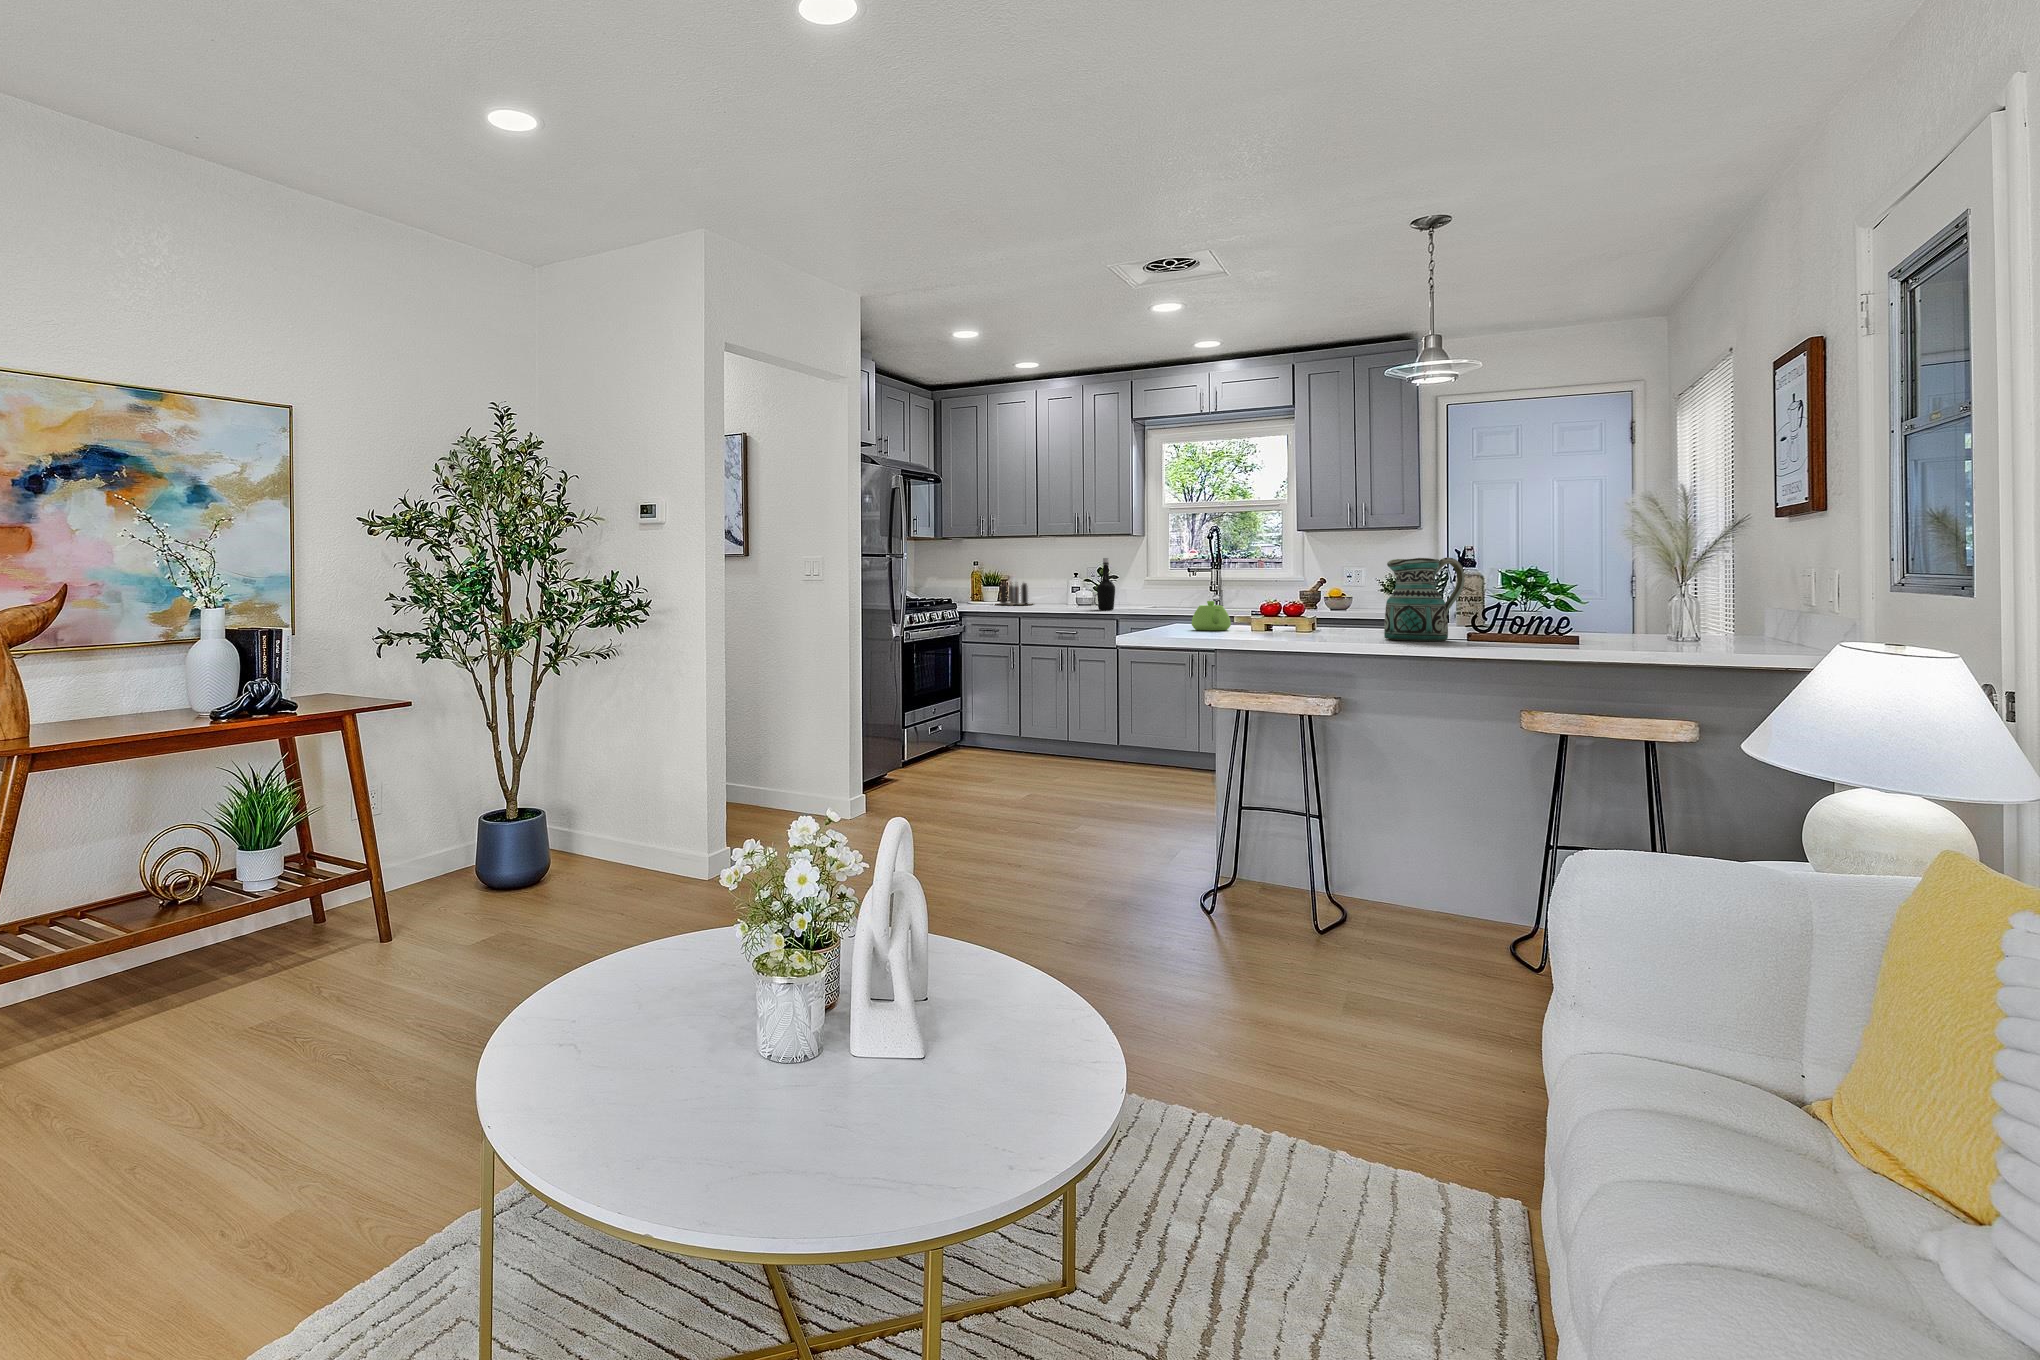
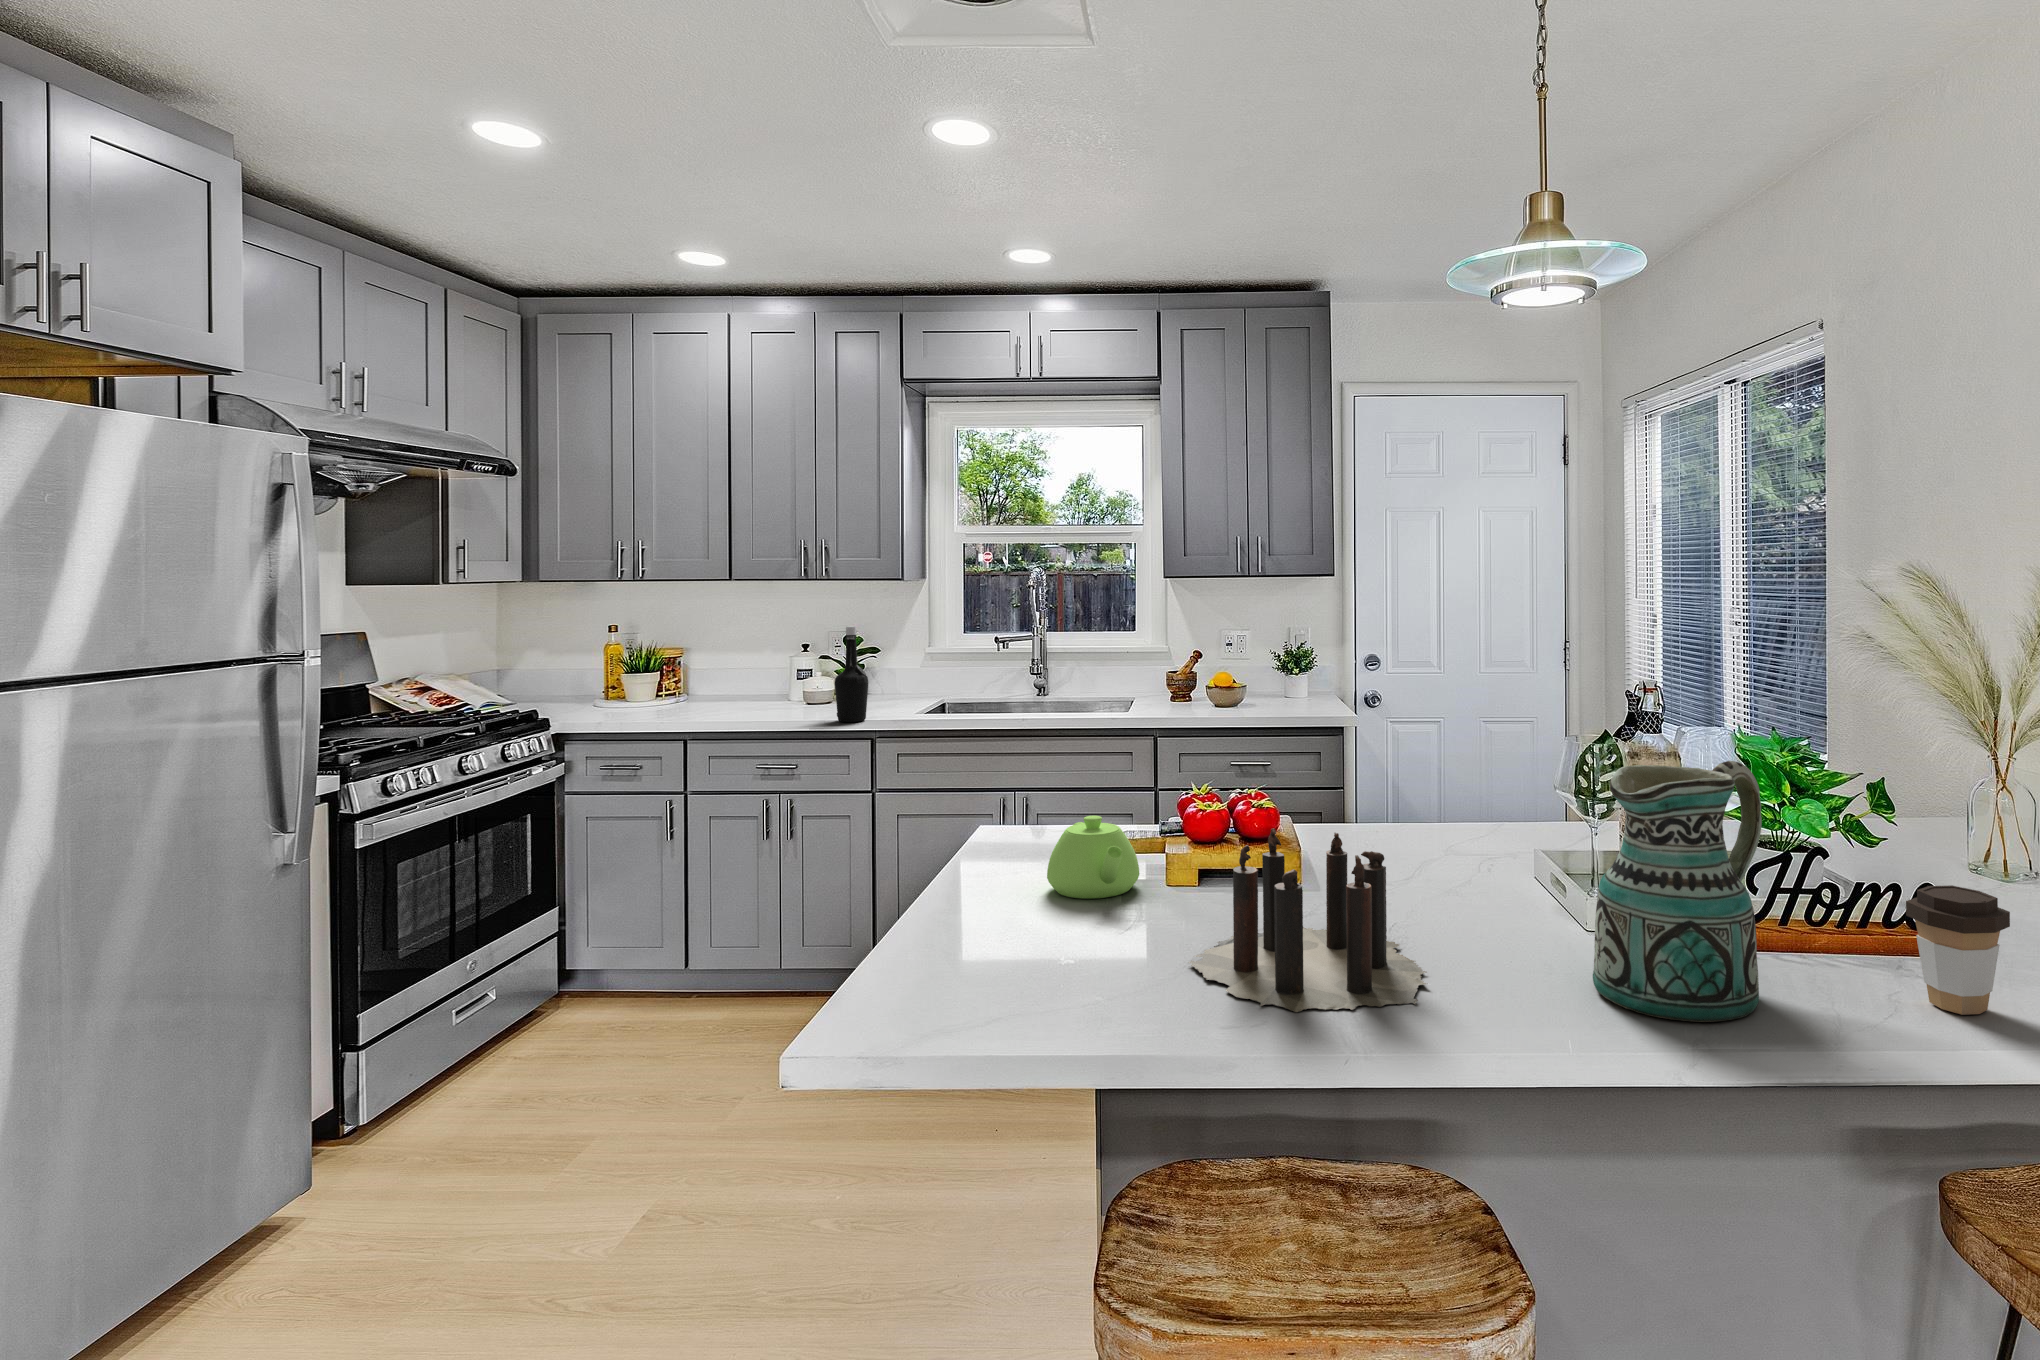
candle: present [999,583,1028,605] -> present [1188,828,1427,1012]
coffee cup: none [1510,600,1545,643] -> present [1906,885,2010,1015]

